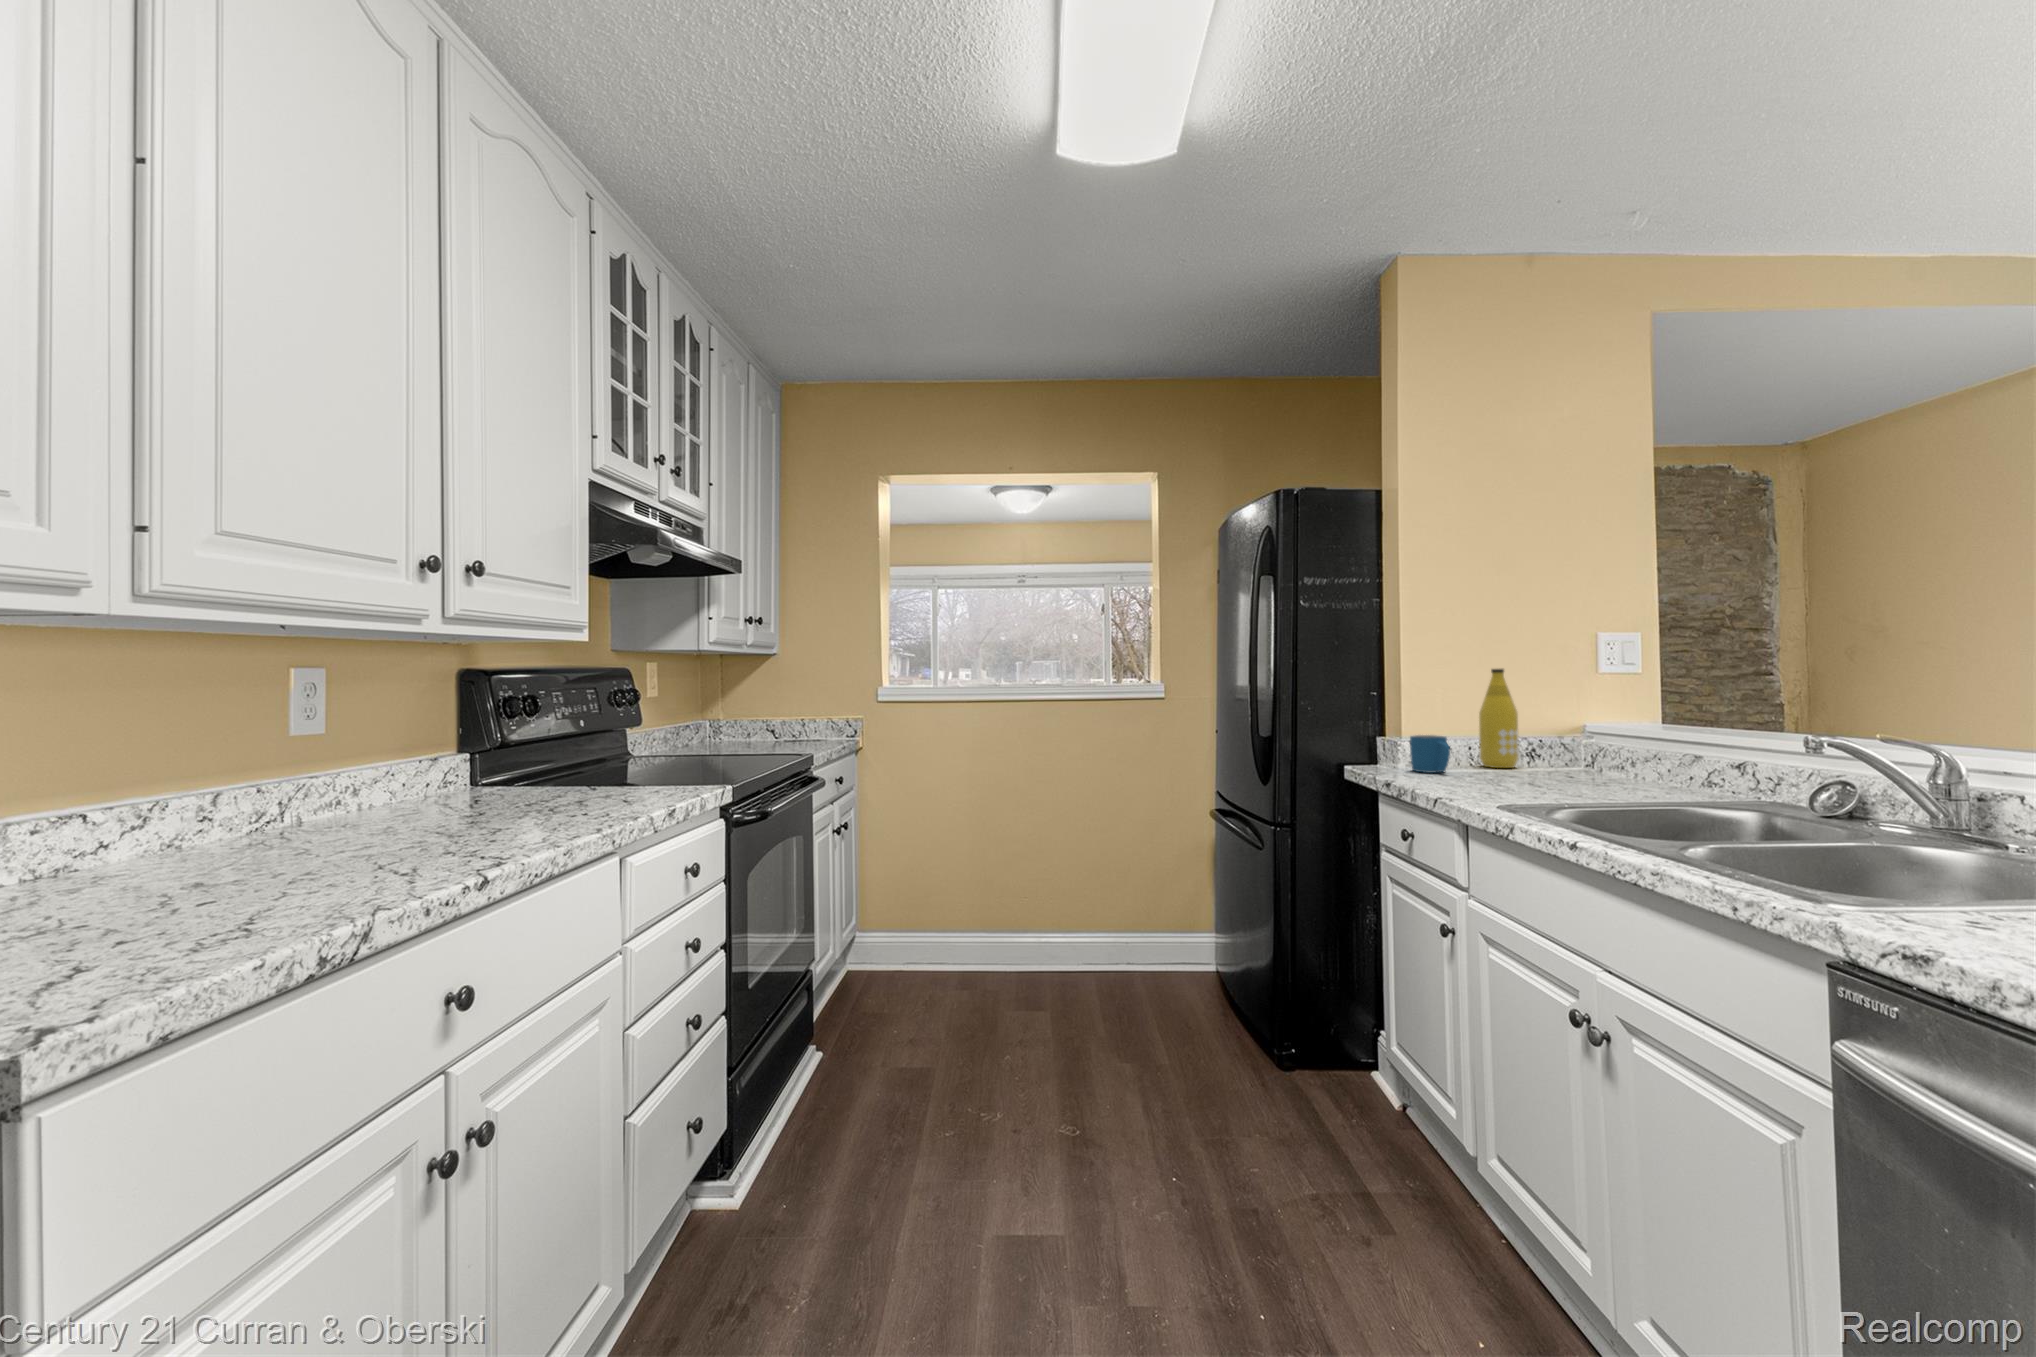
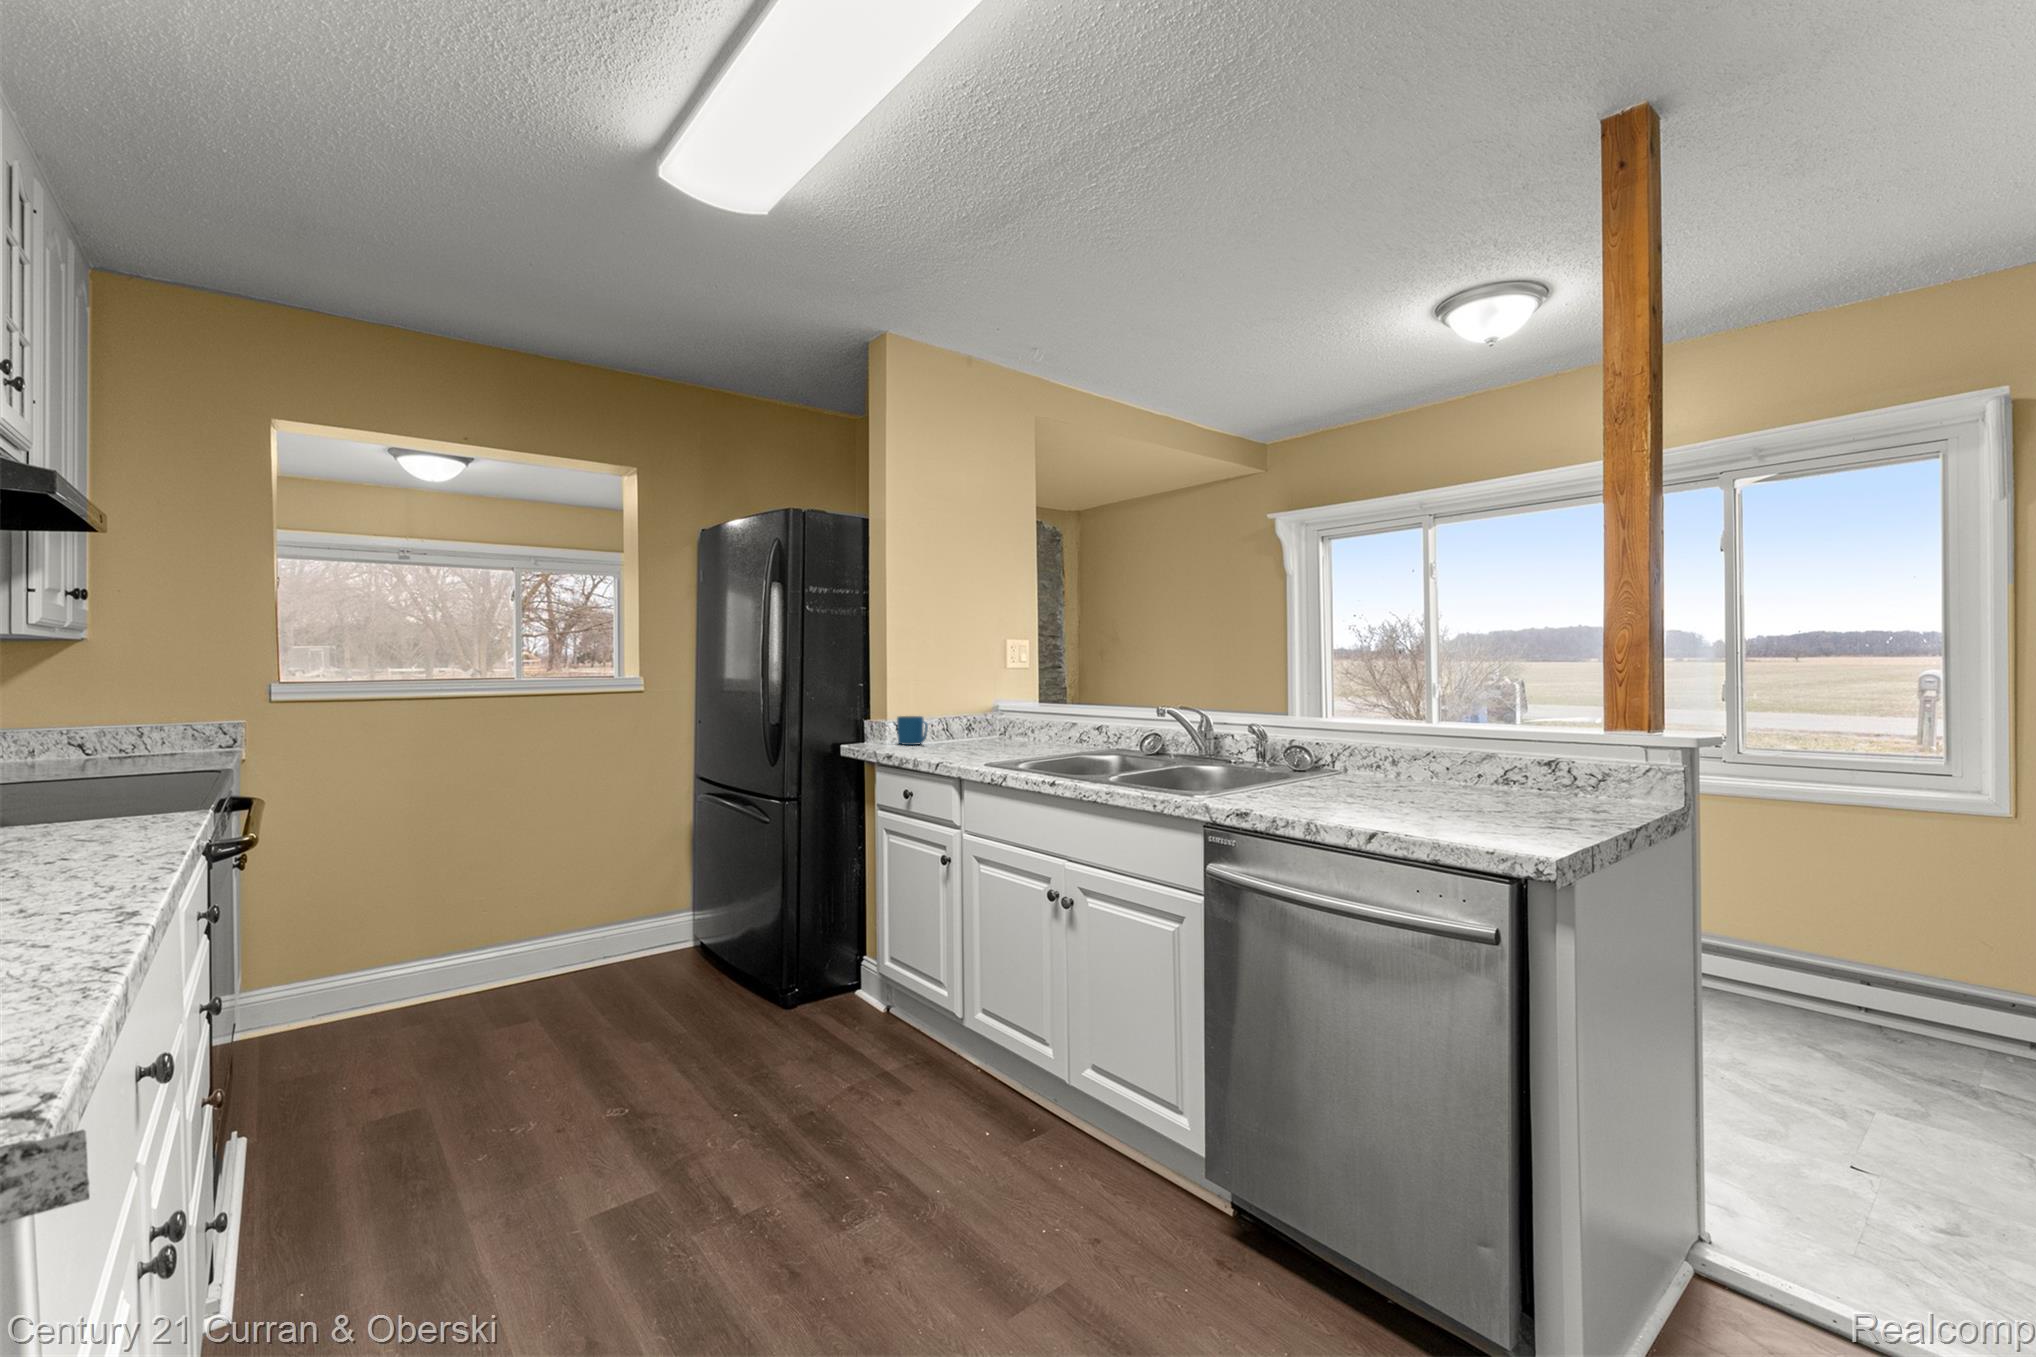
bottle: present [1479,669,1519,768] -> none [937,665,963,739]

